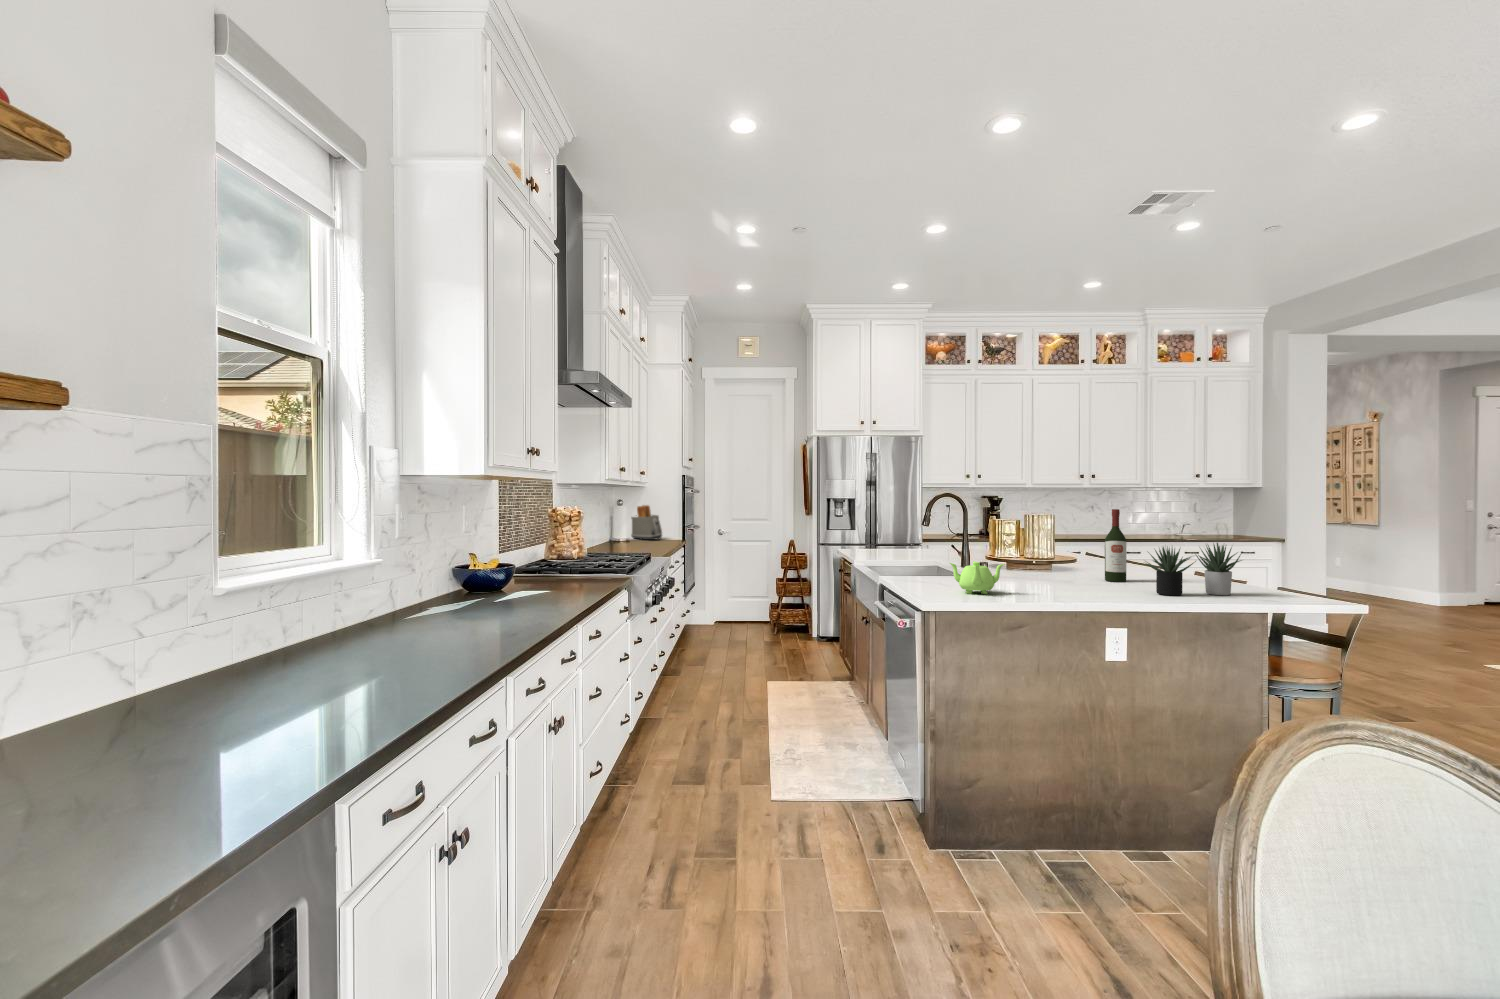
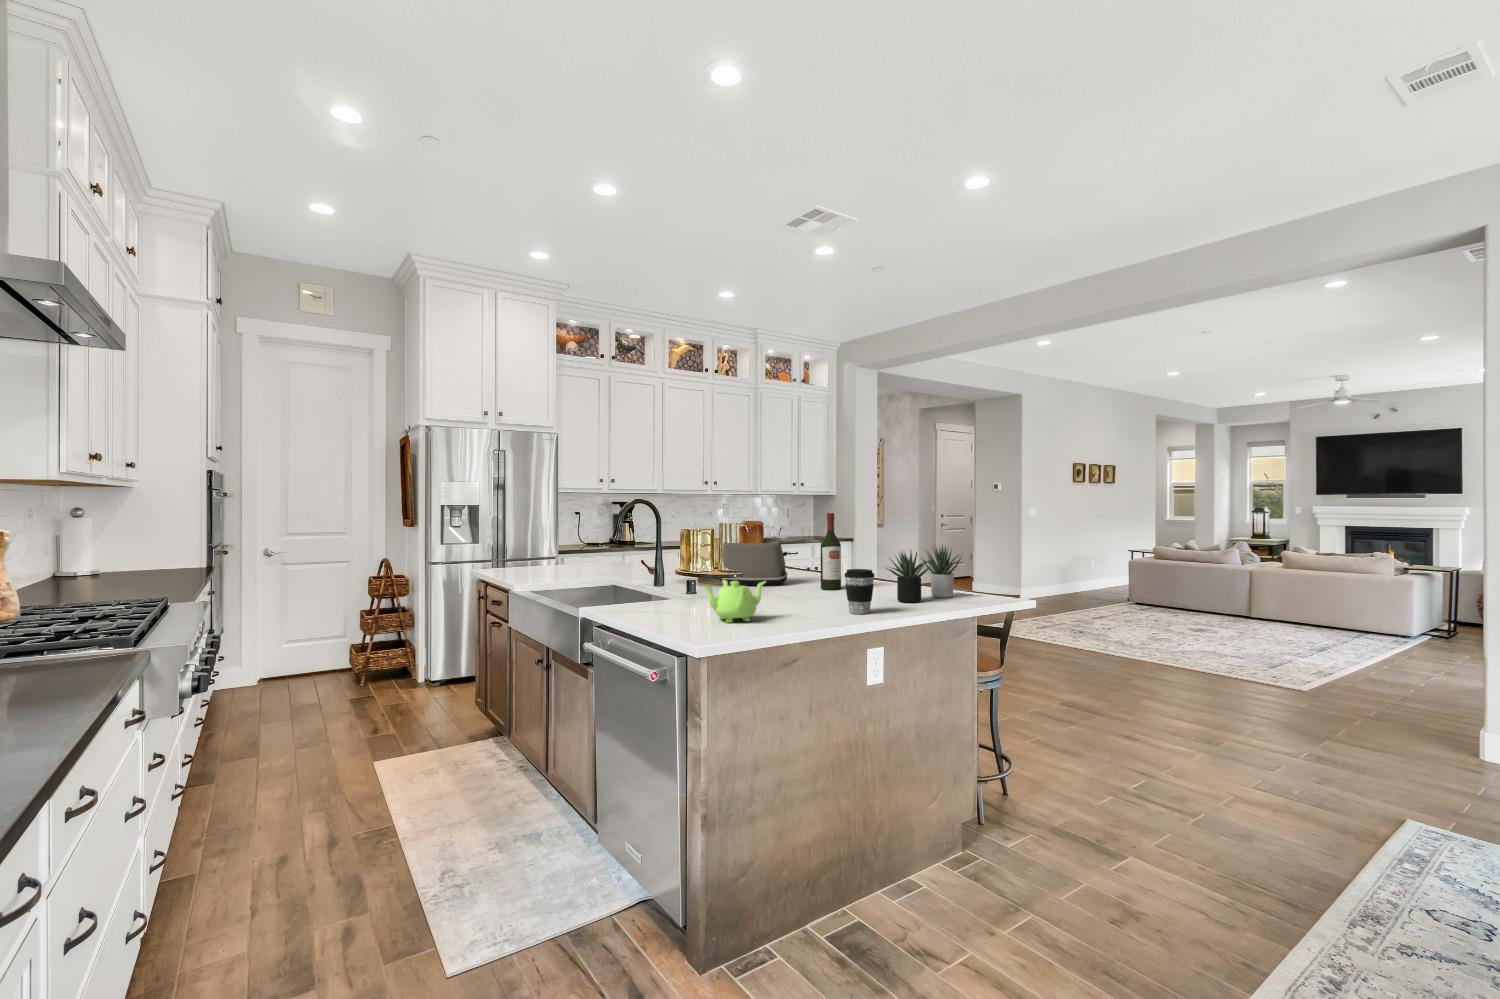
toaster: present [631,505,662,540] -> present [719,521,788,585]
coffee cup: none [1080,559,1110,598] -> present [844,569,875,614]

